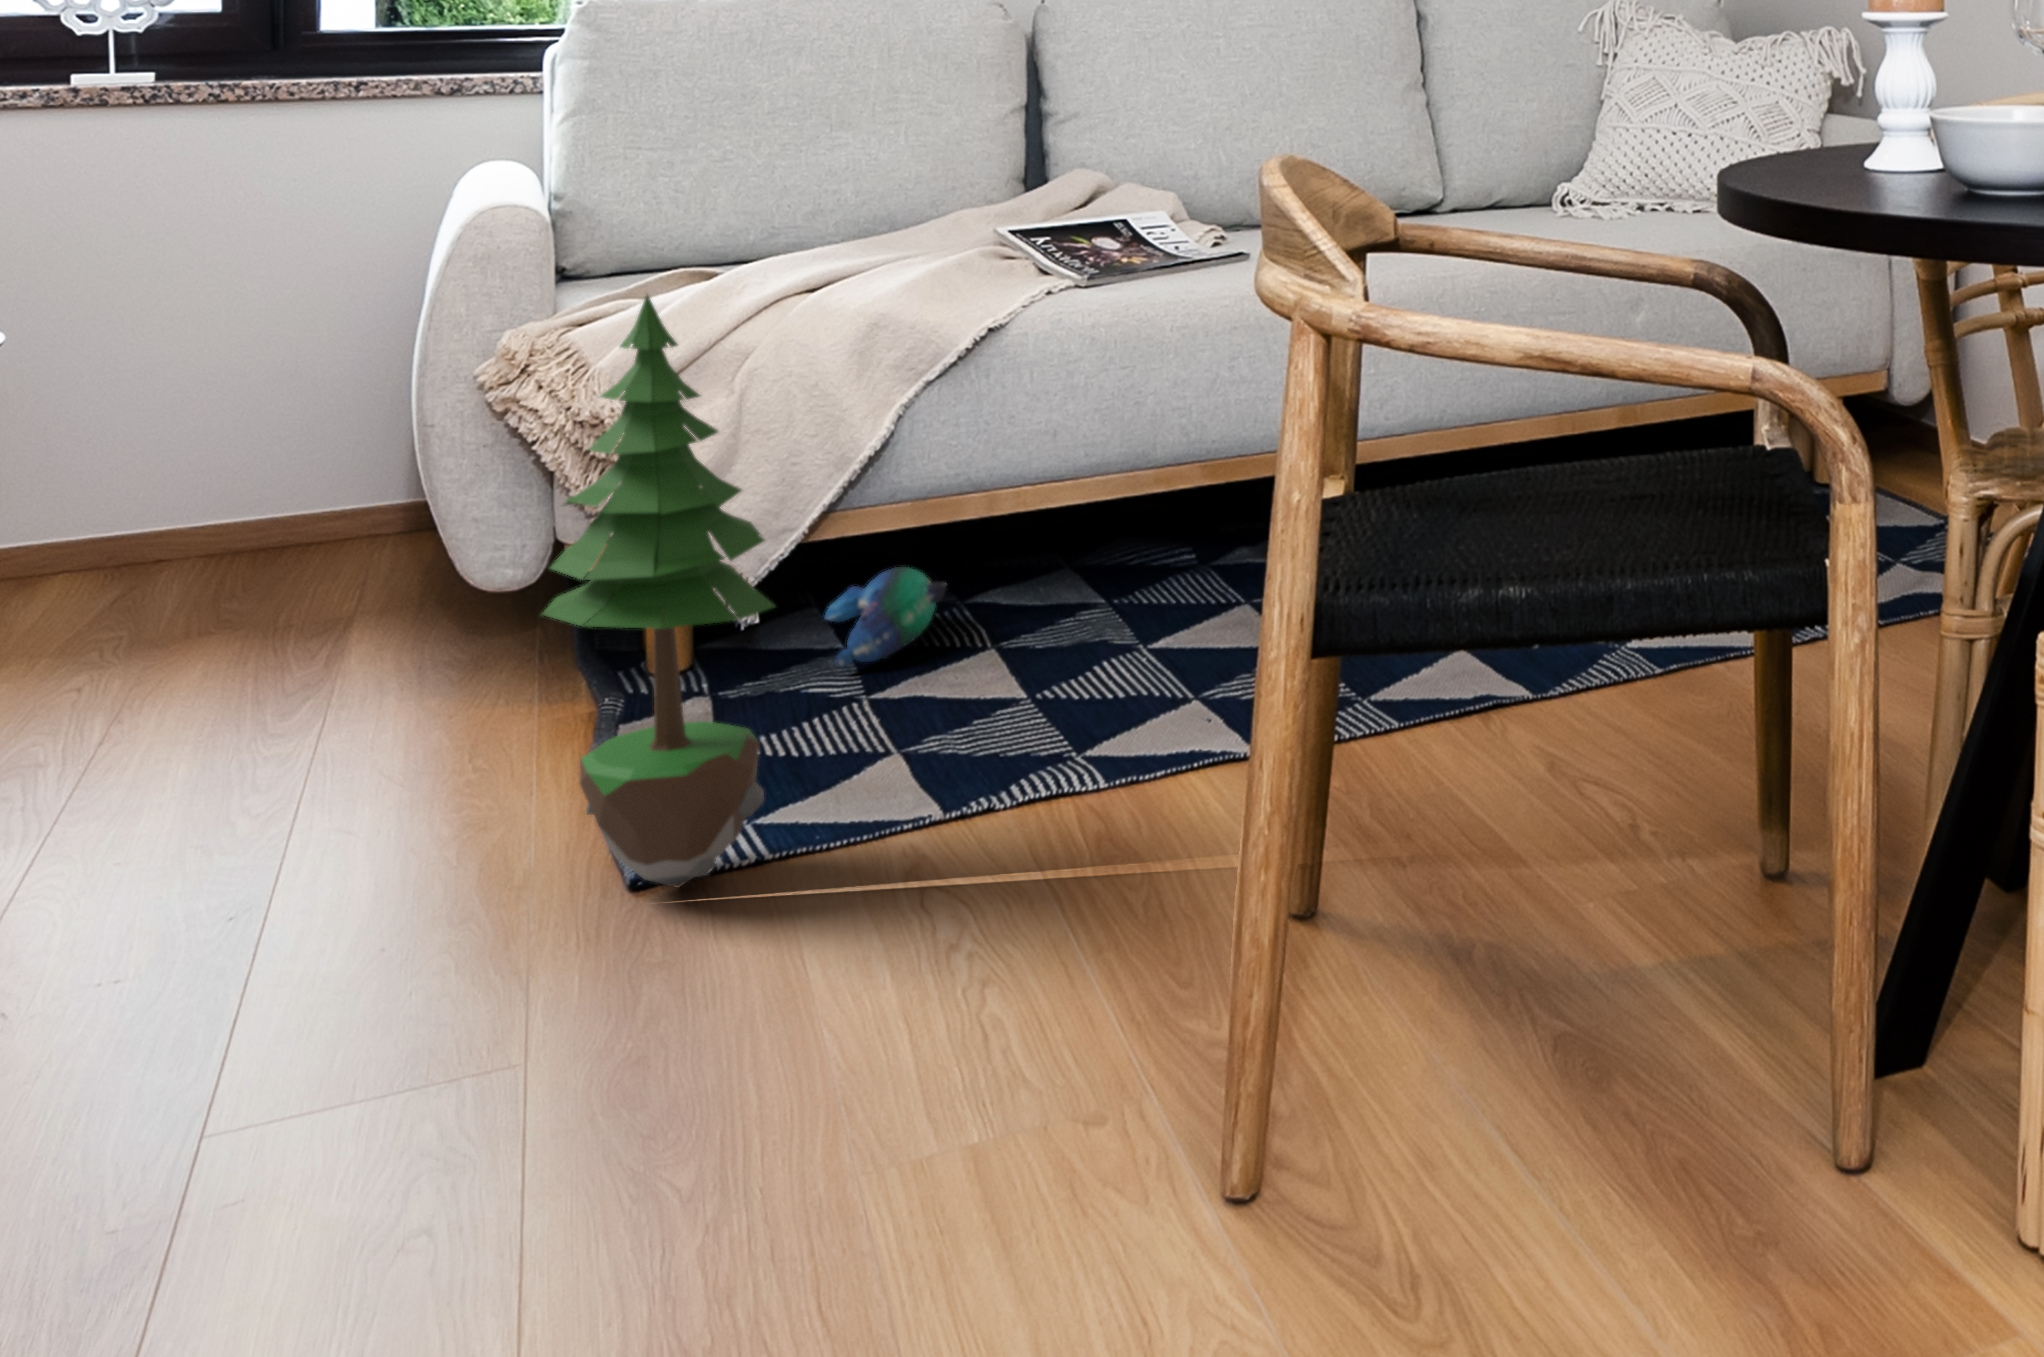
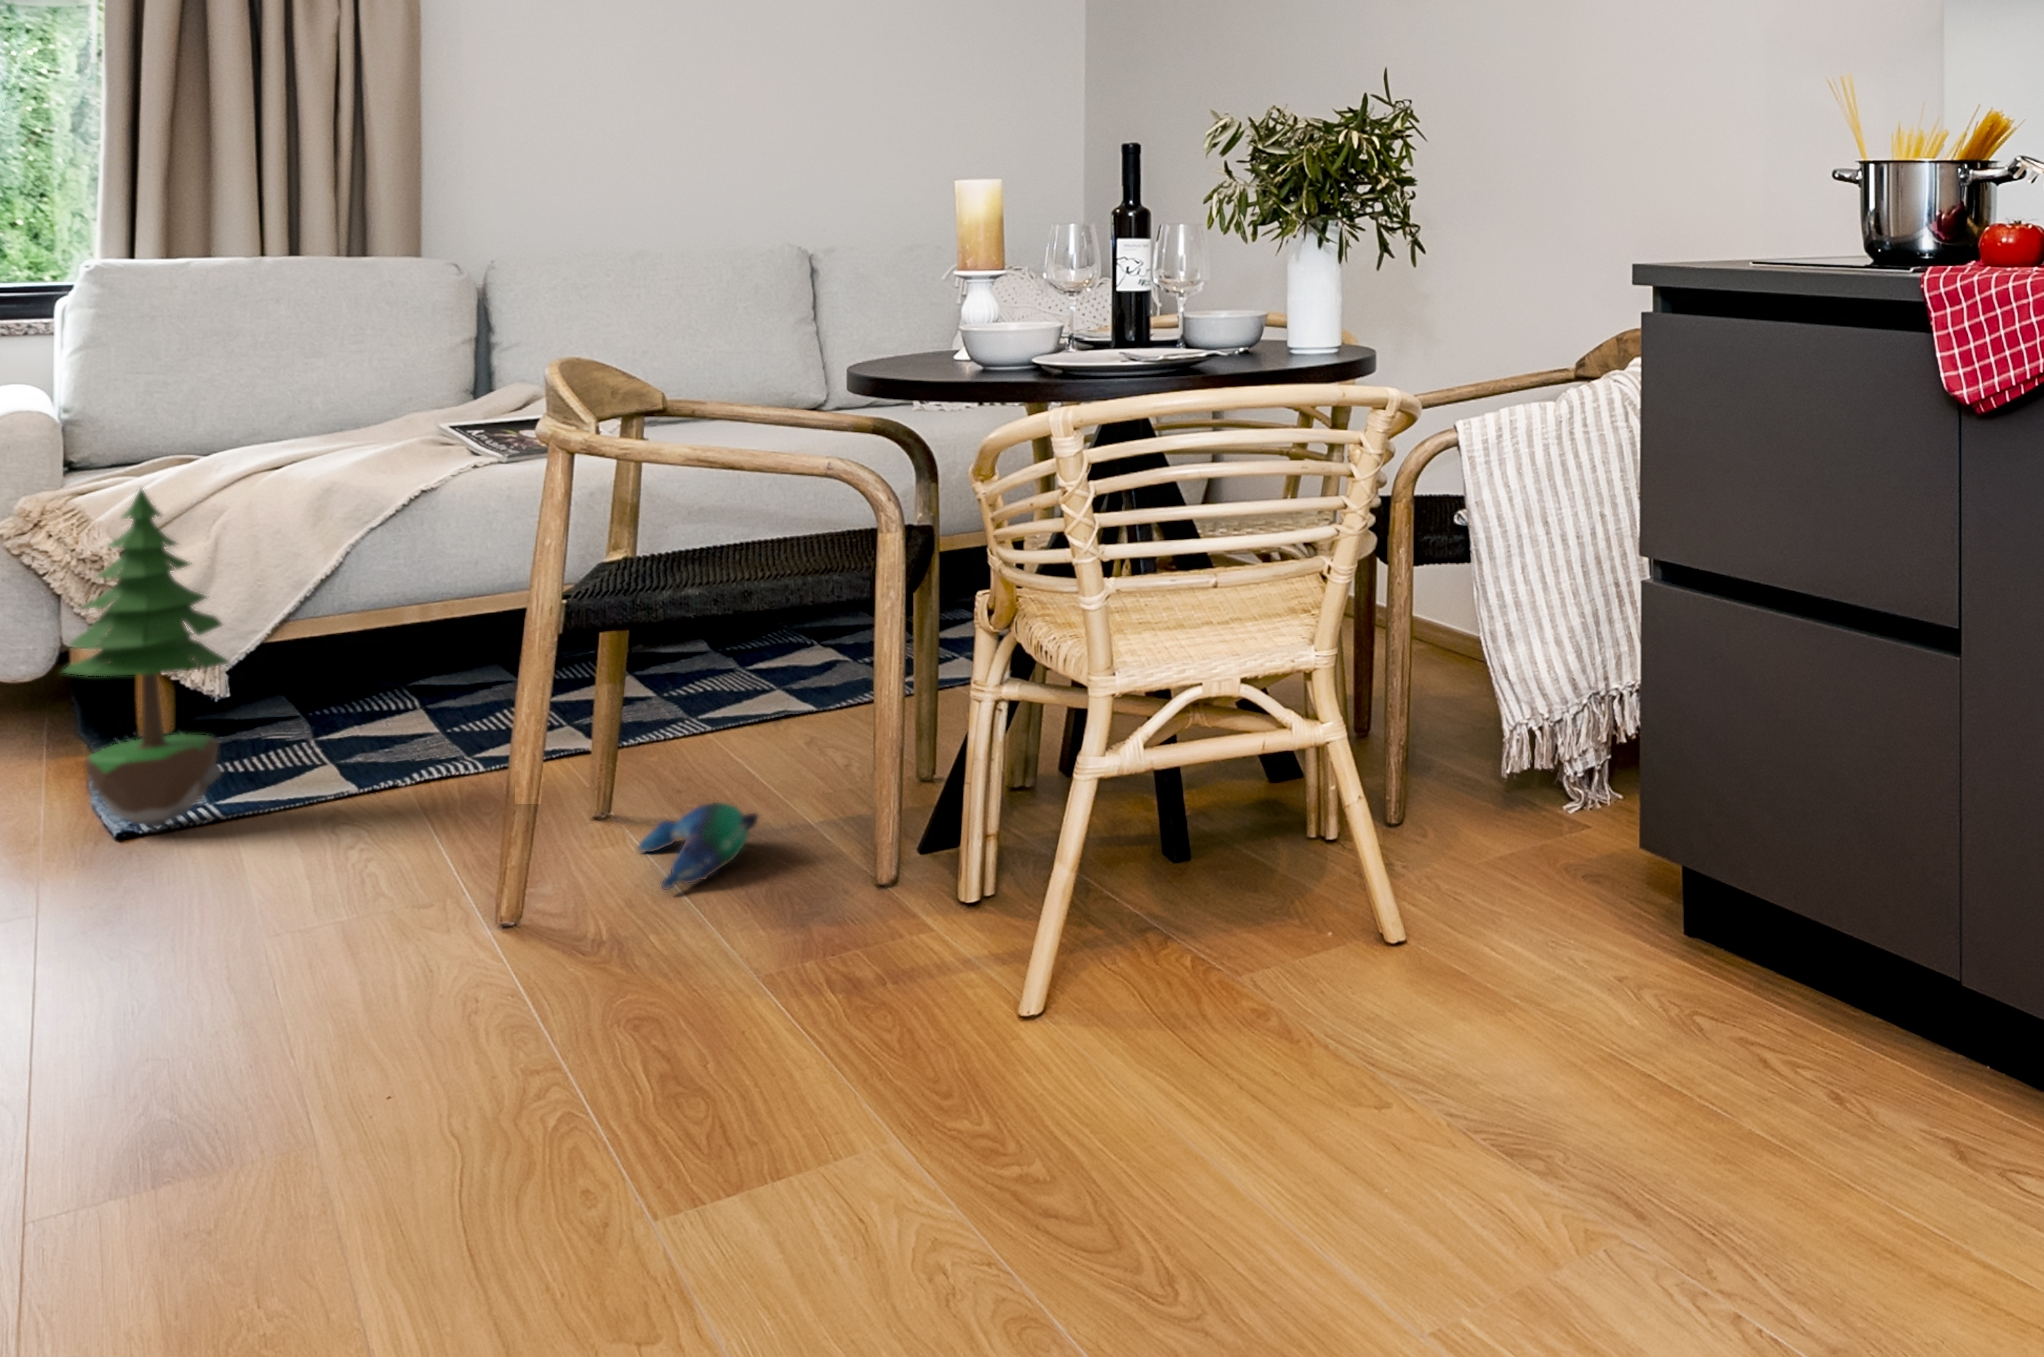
plush toy: present [825,567,946,667] -> present [638,802,758,889]

